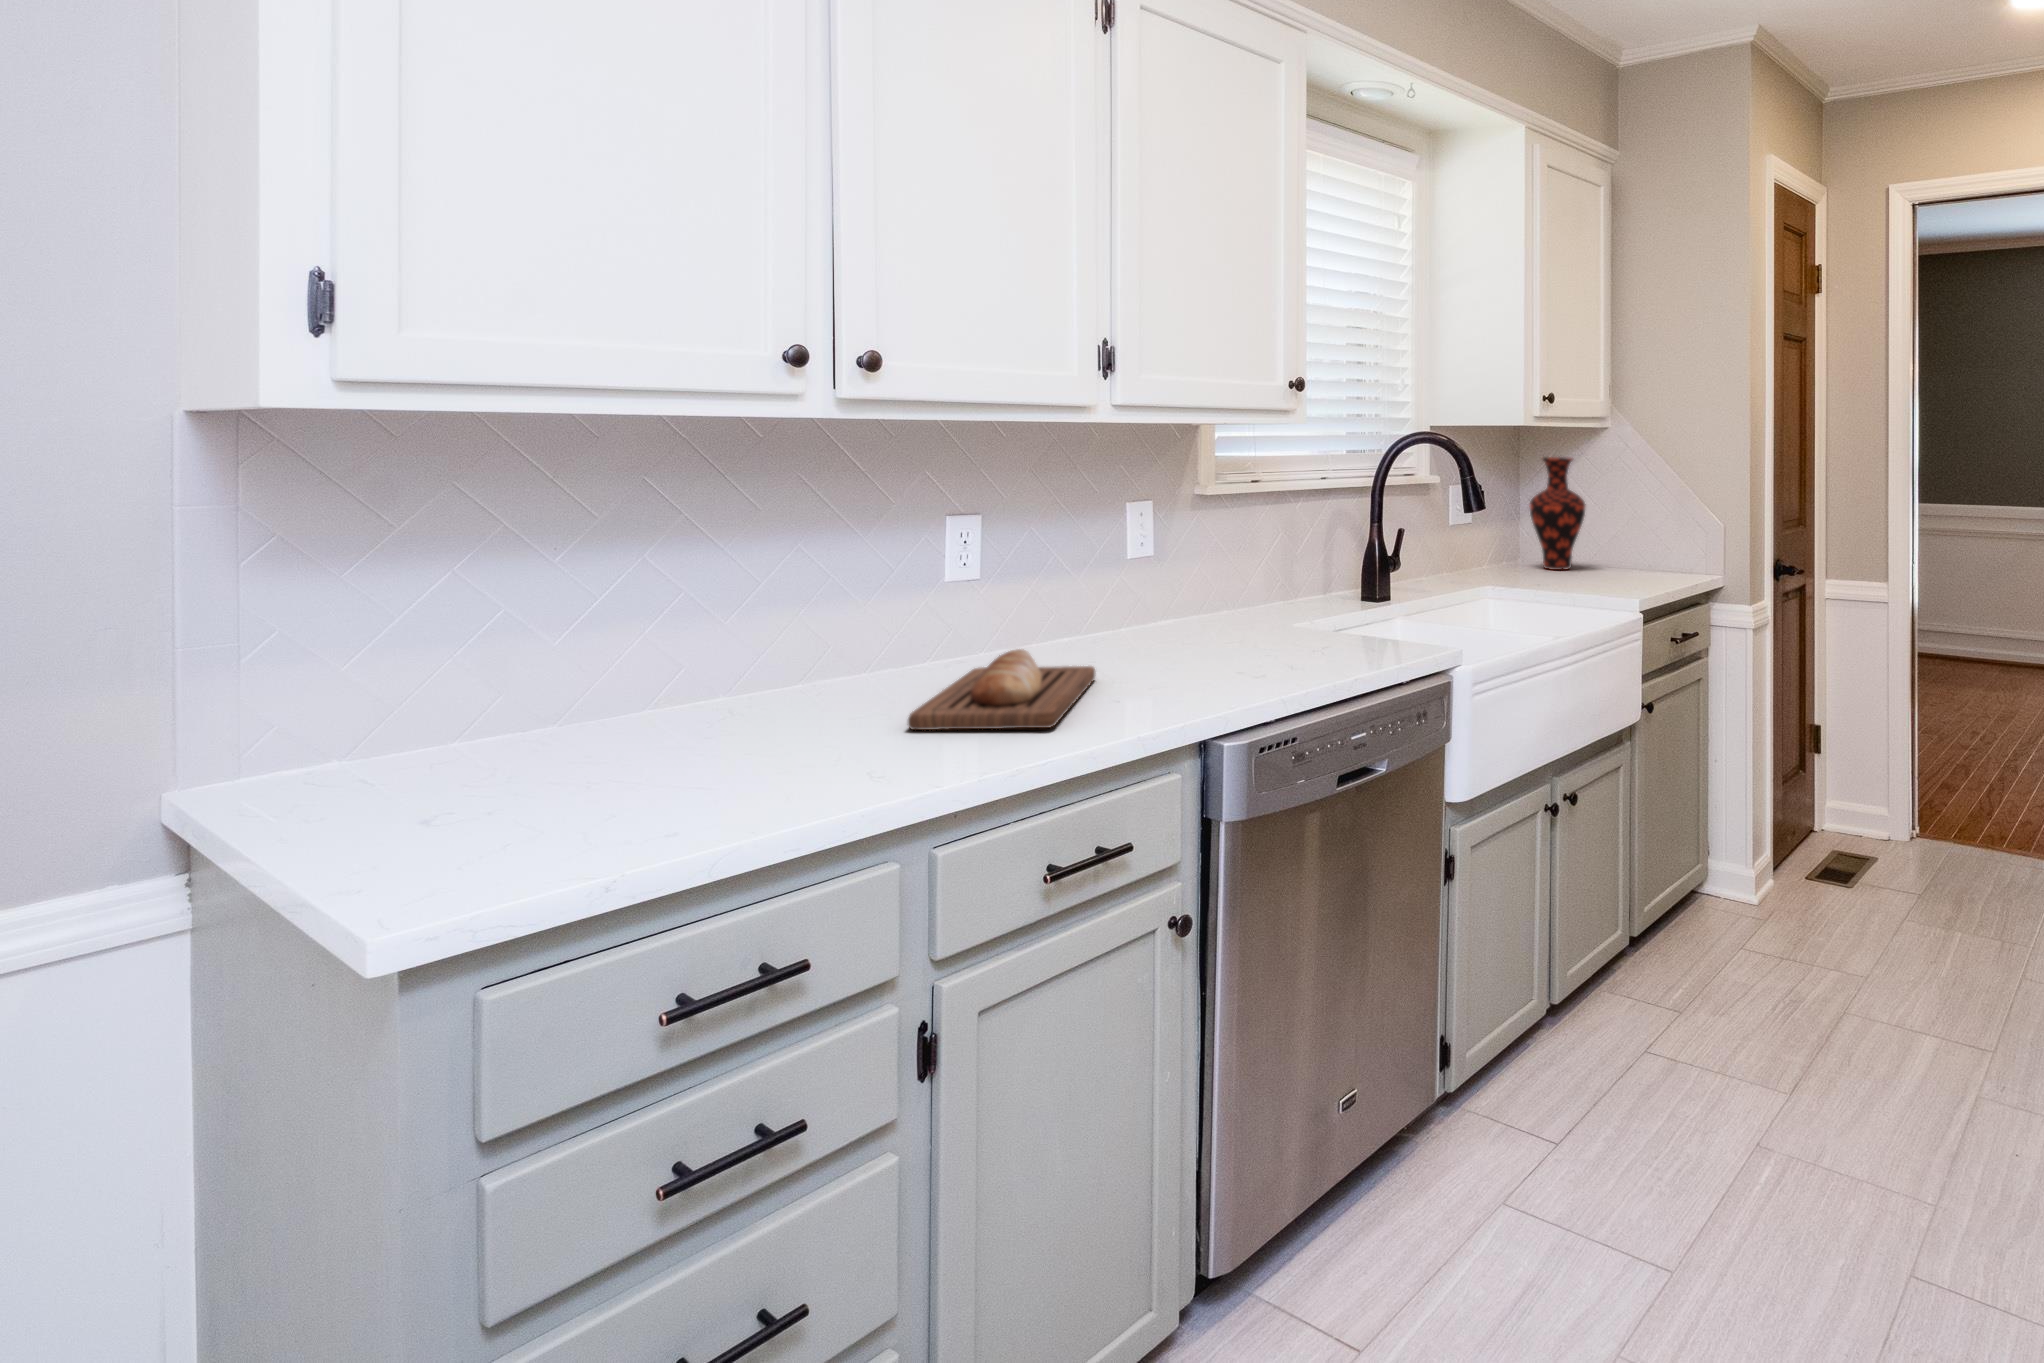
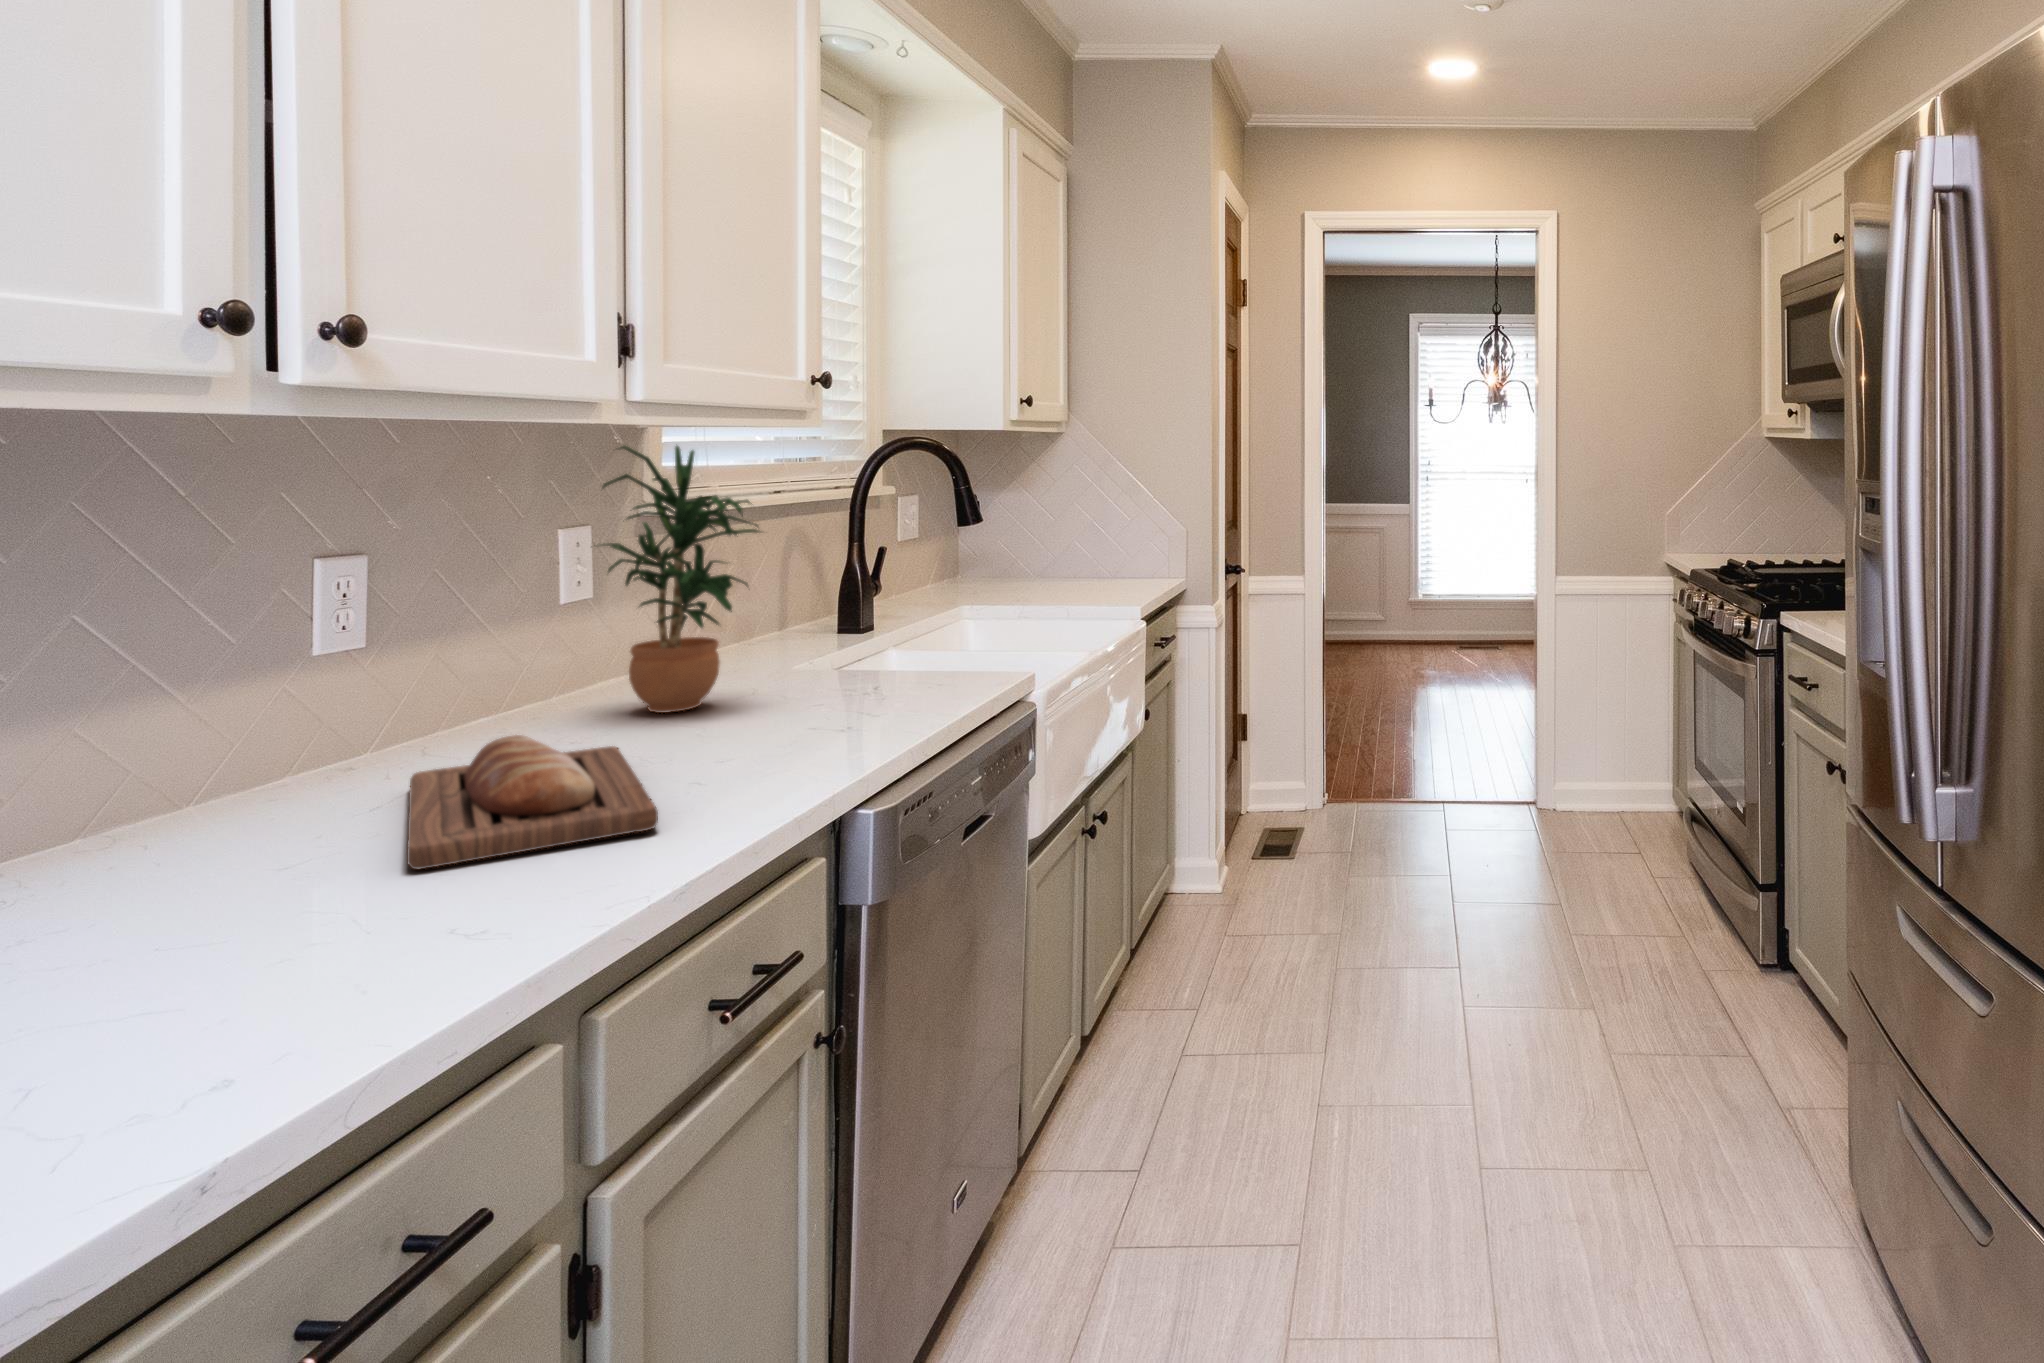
potted plant: none [1124,440,1239,648] -> present [603,446,760,713]
vase: present [1530,457,1586,570] -> none [978,464,1042,584]

